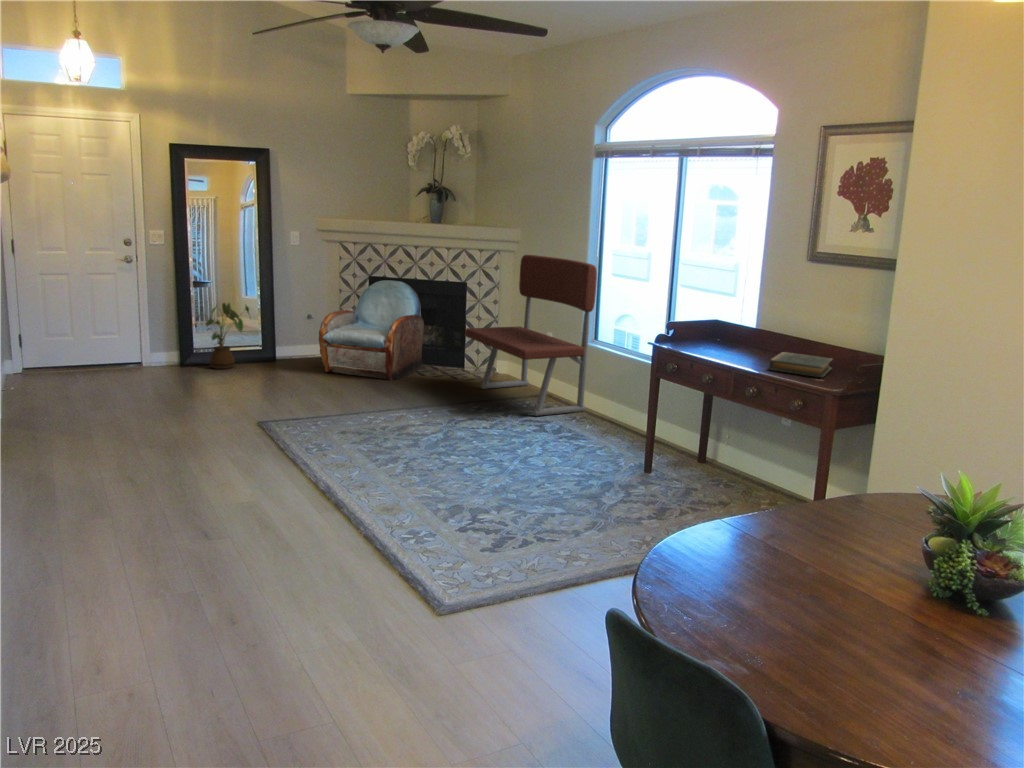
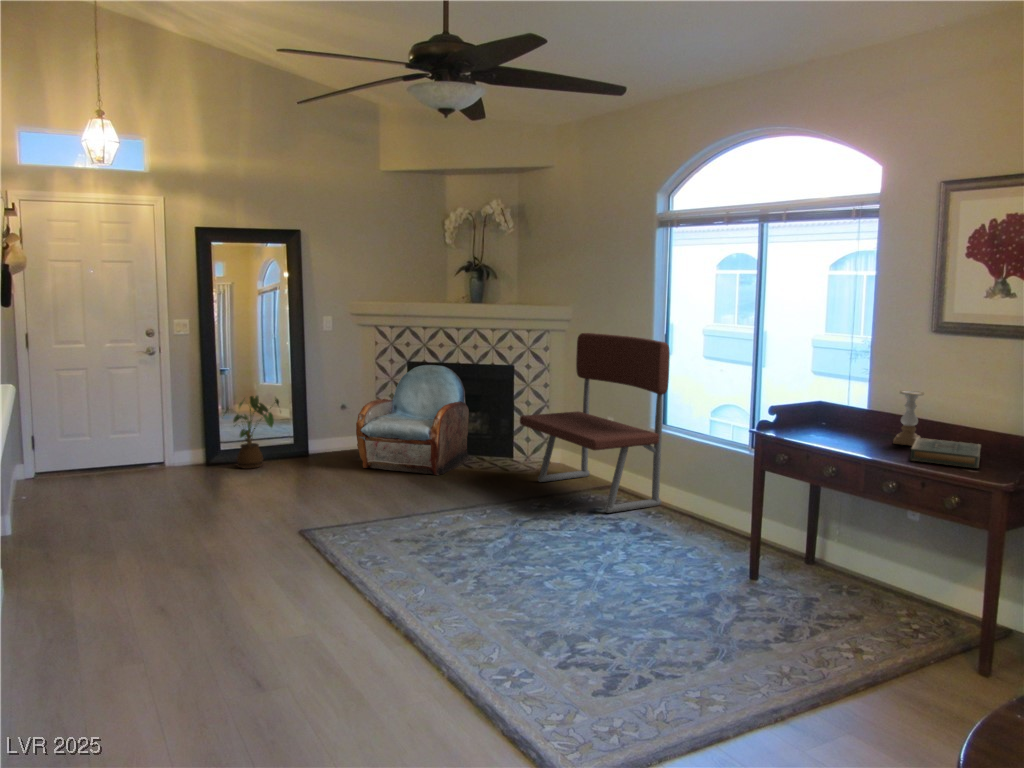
candle holder: none [765,311,794,360] -> present [893,391,924,446]

